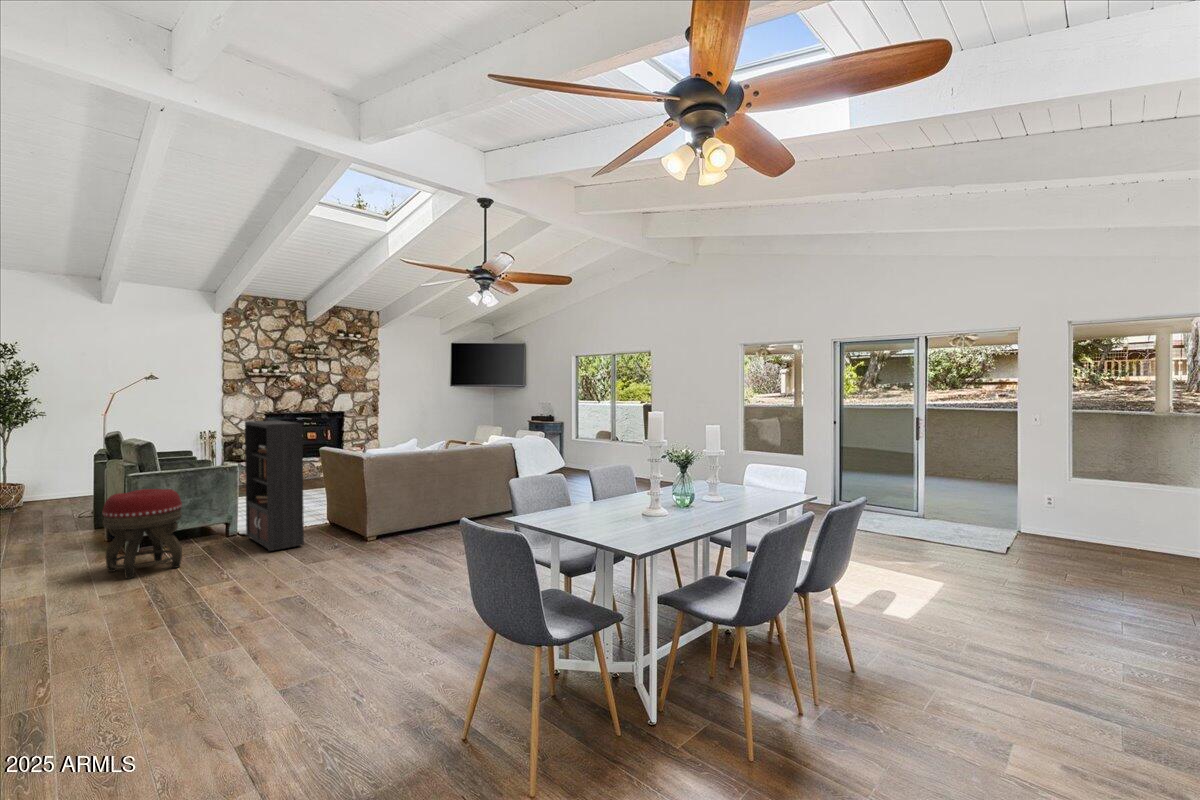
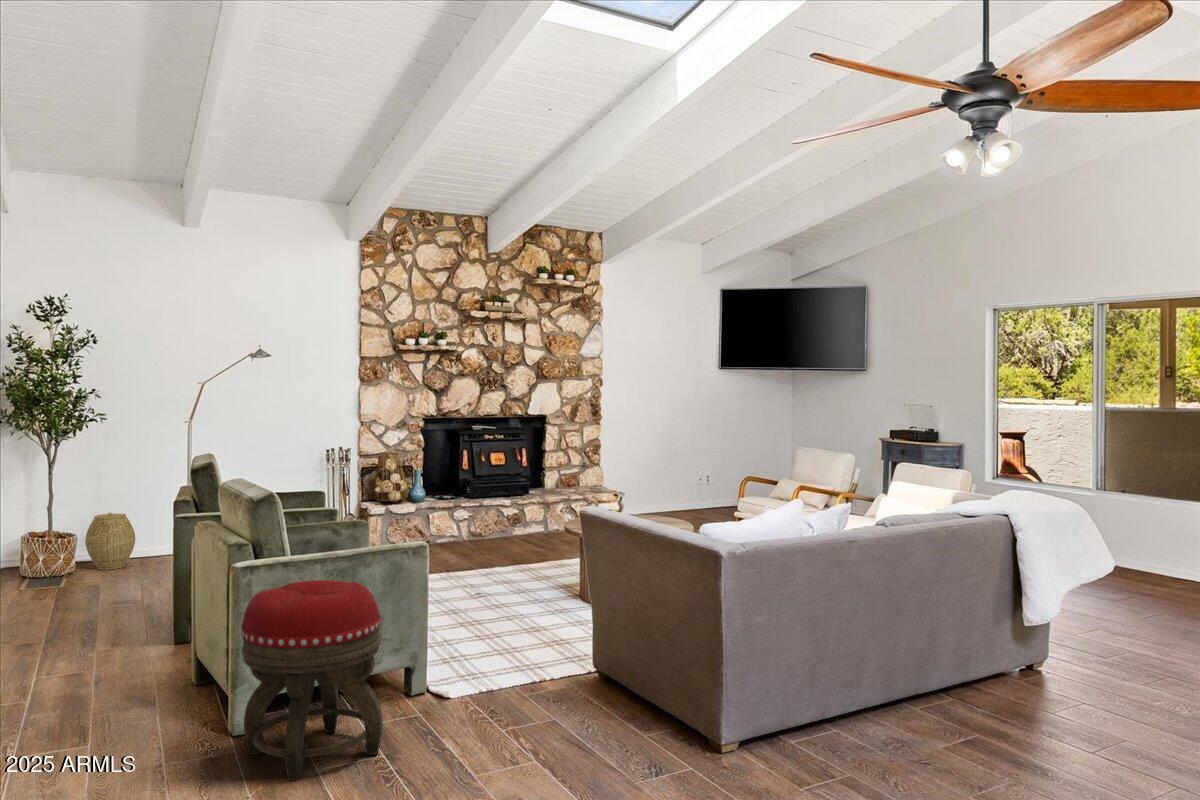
bookcase: present [245,420,337,551] -> none [467,435,666,722]
woven basket: none [31,470,67,503] -> present [85,513,135,570]

